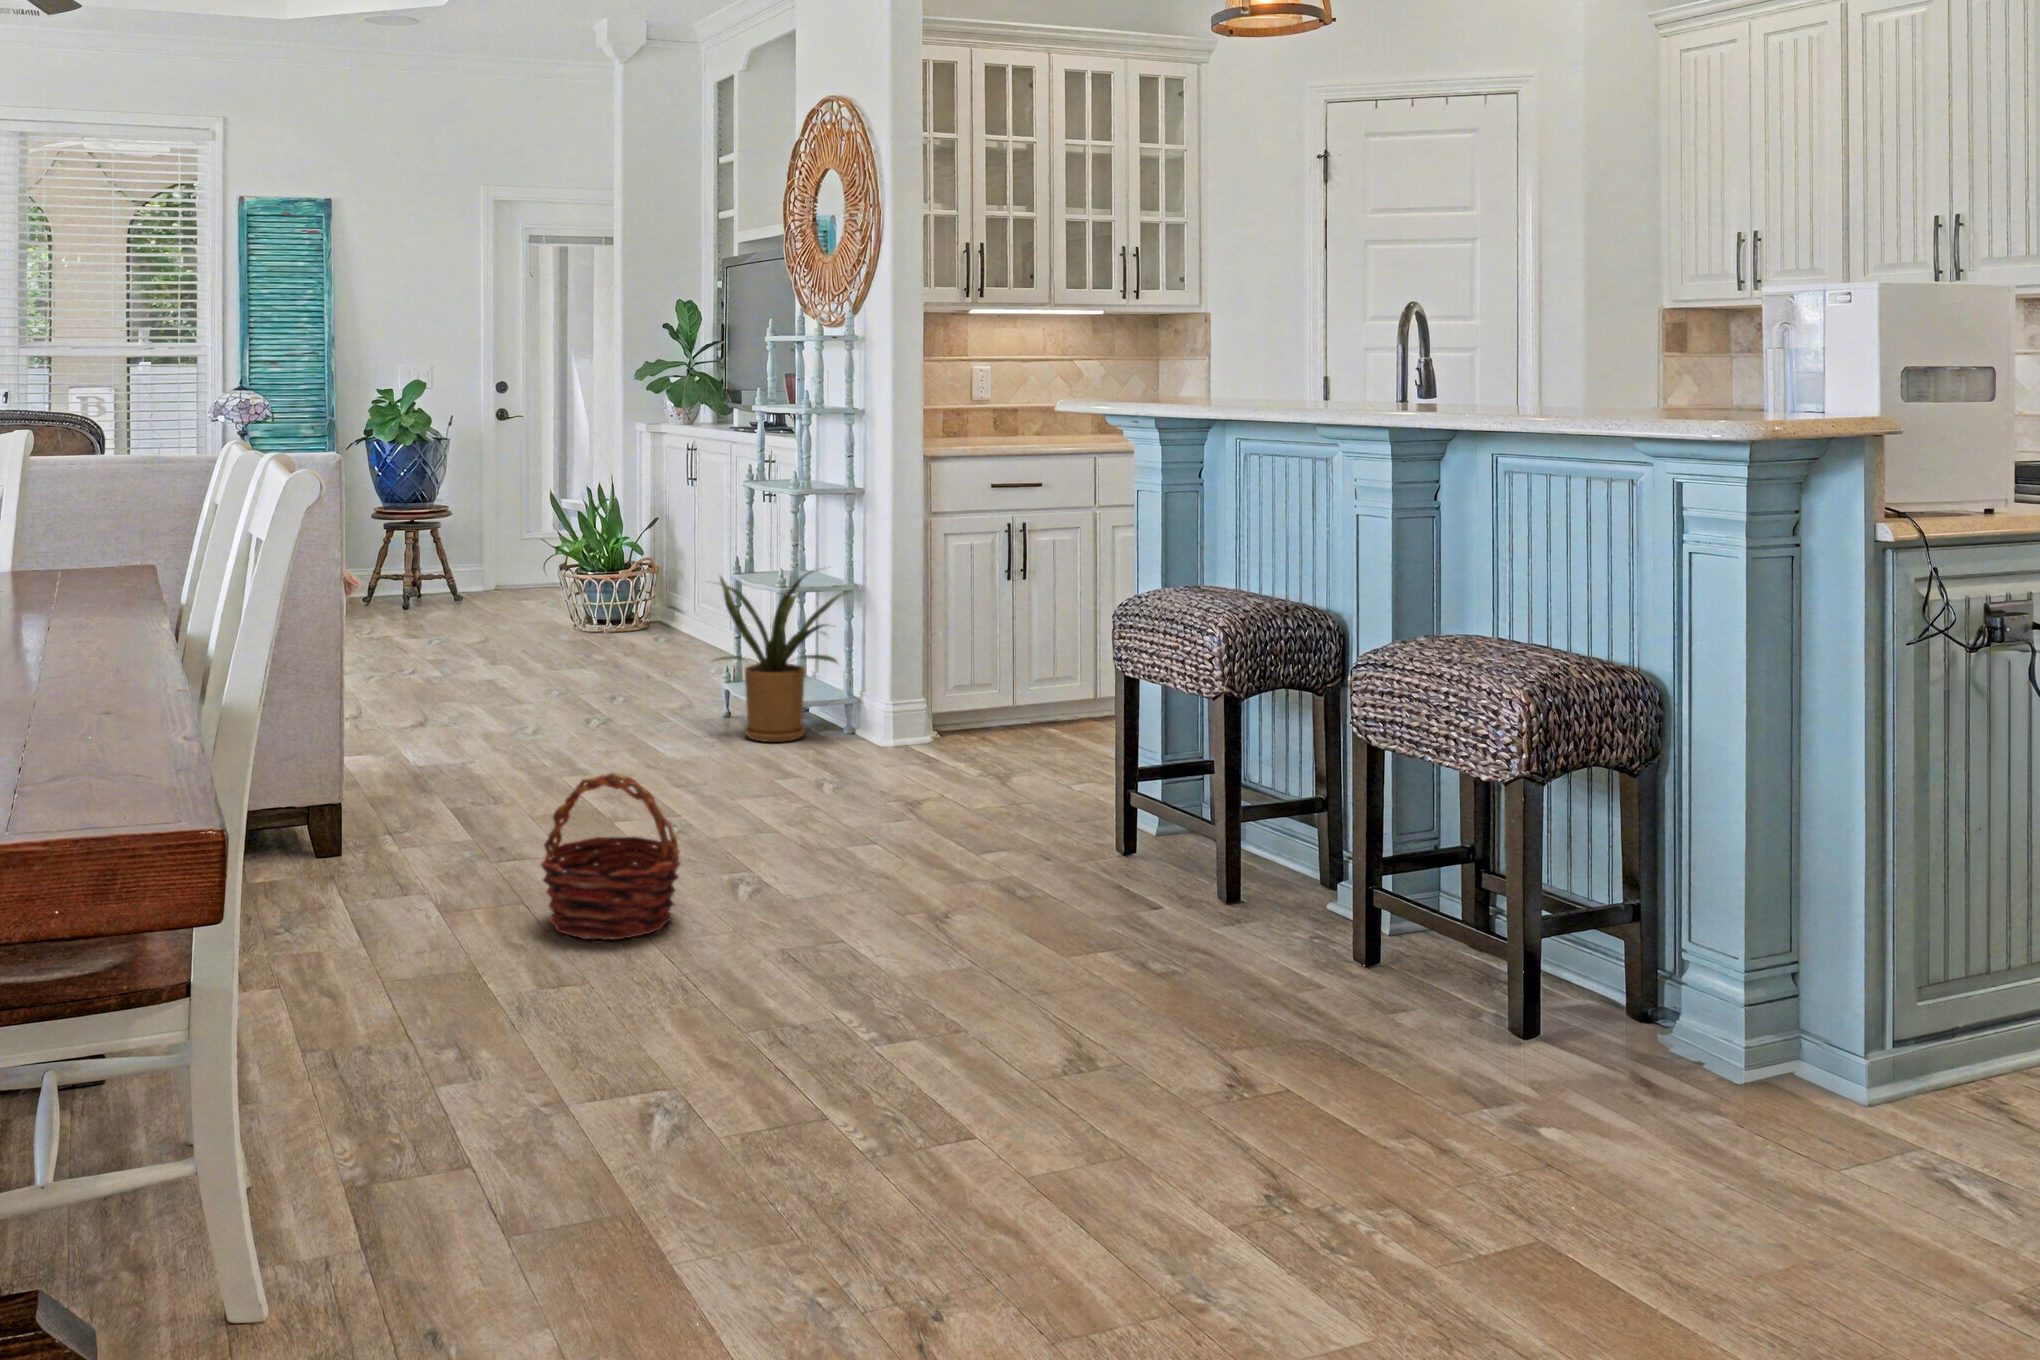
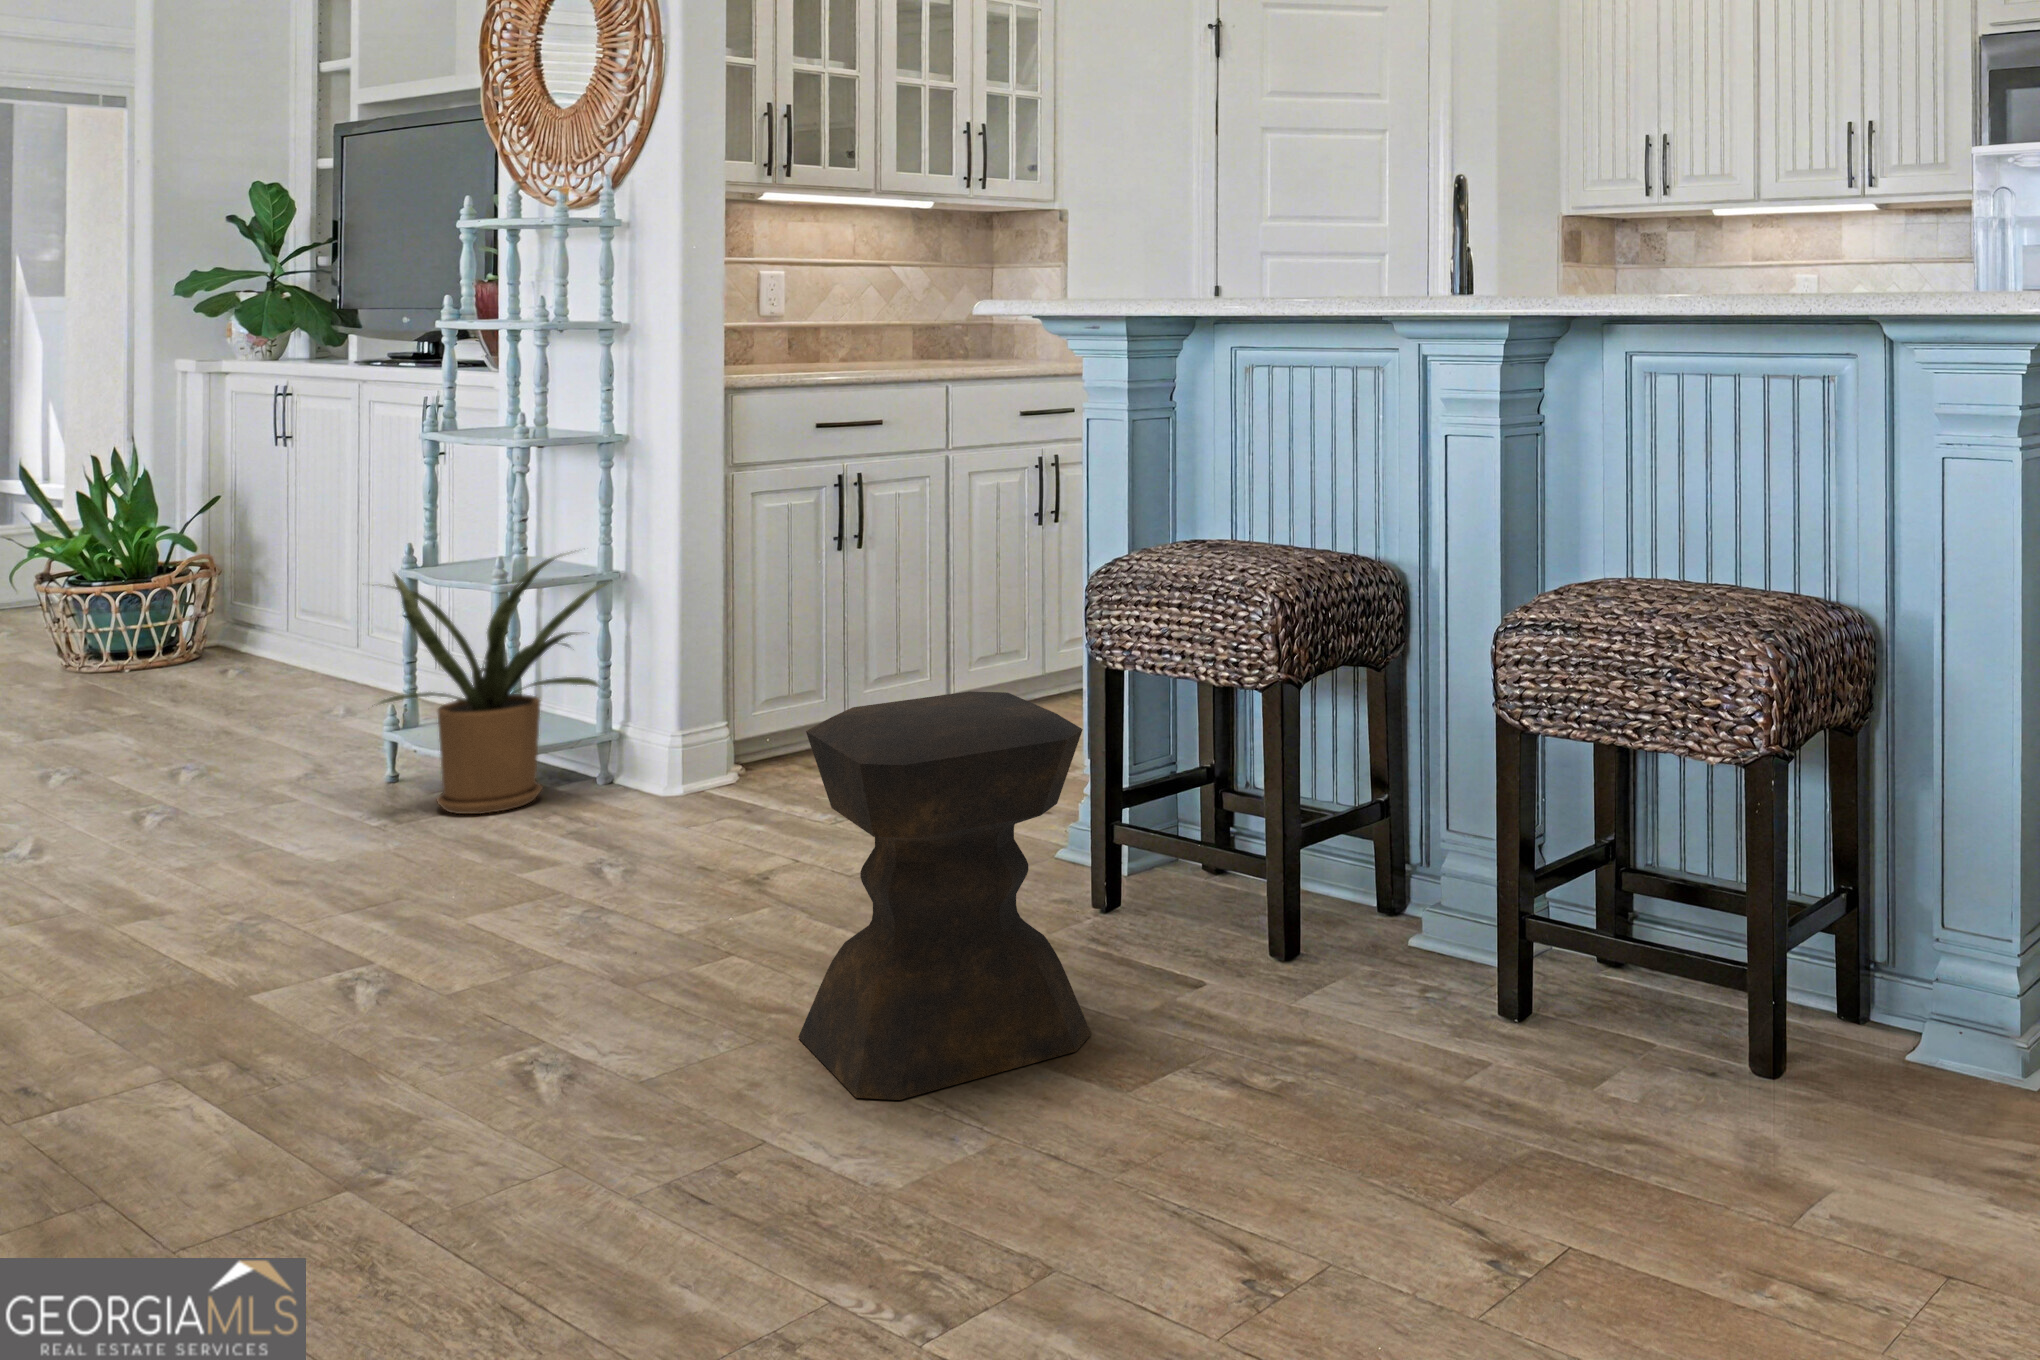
stool: none [890,679,1068,938] -> present [798,691,1091,1100]
basket: present [541,773,680,940] -> none [143,935,443,1249]

